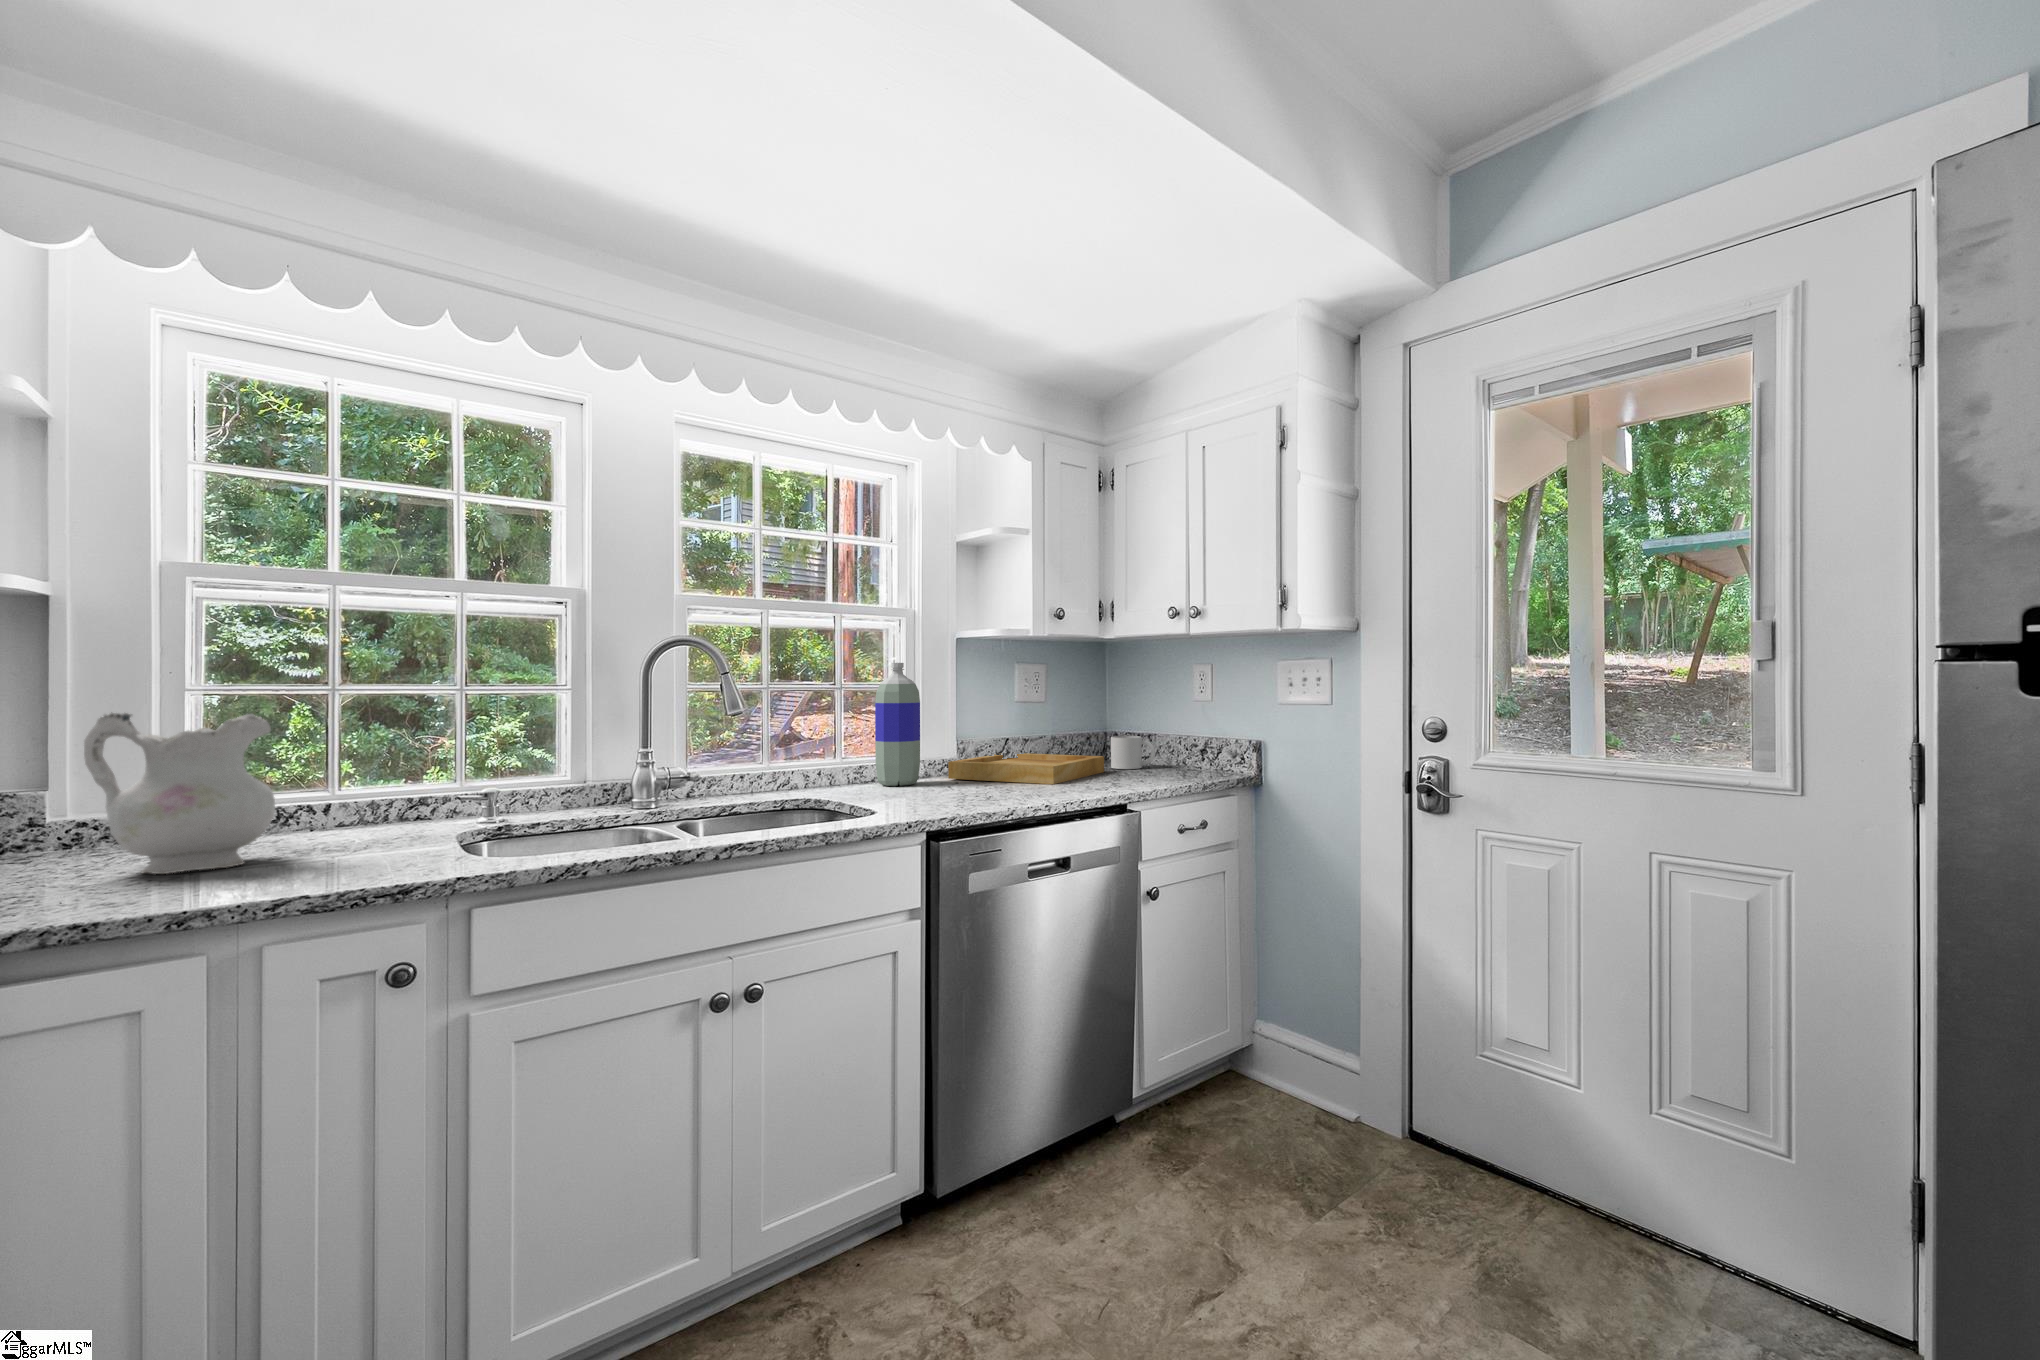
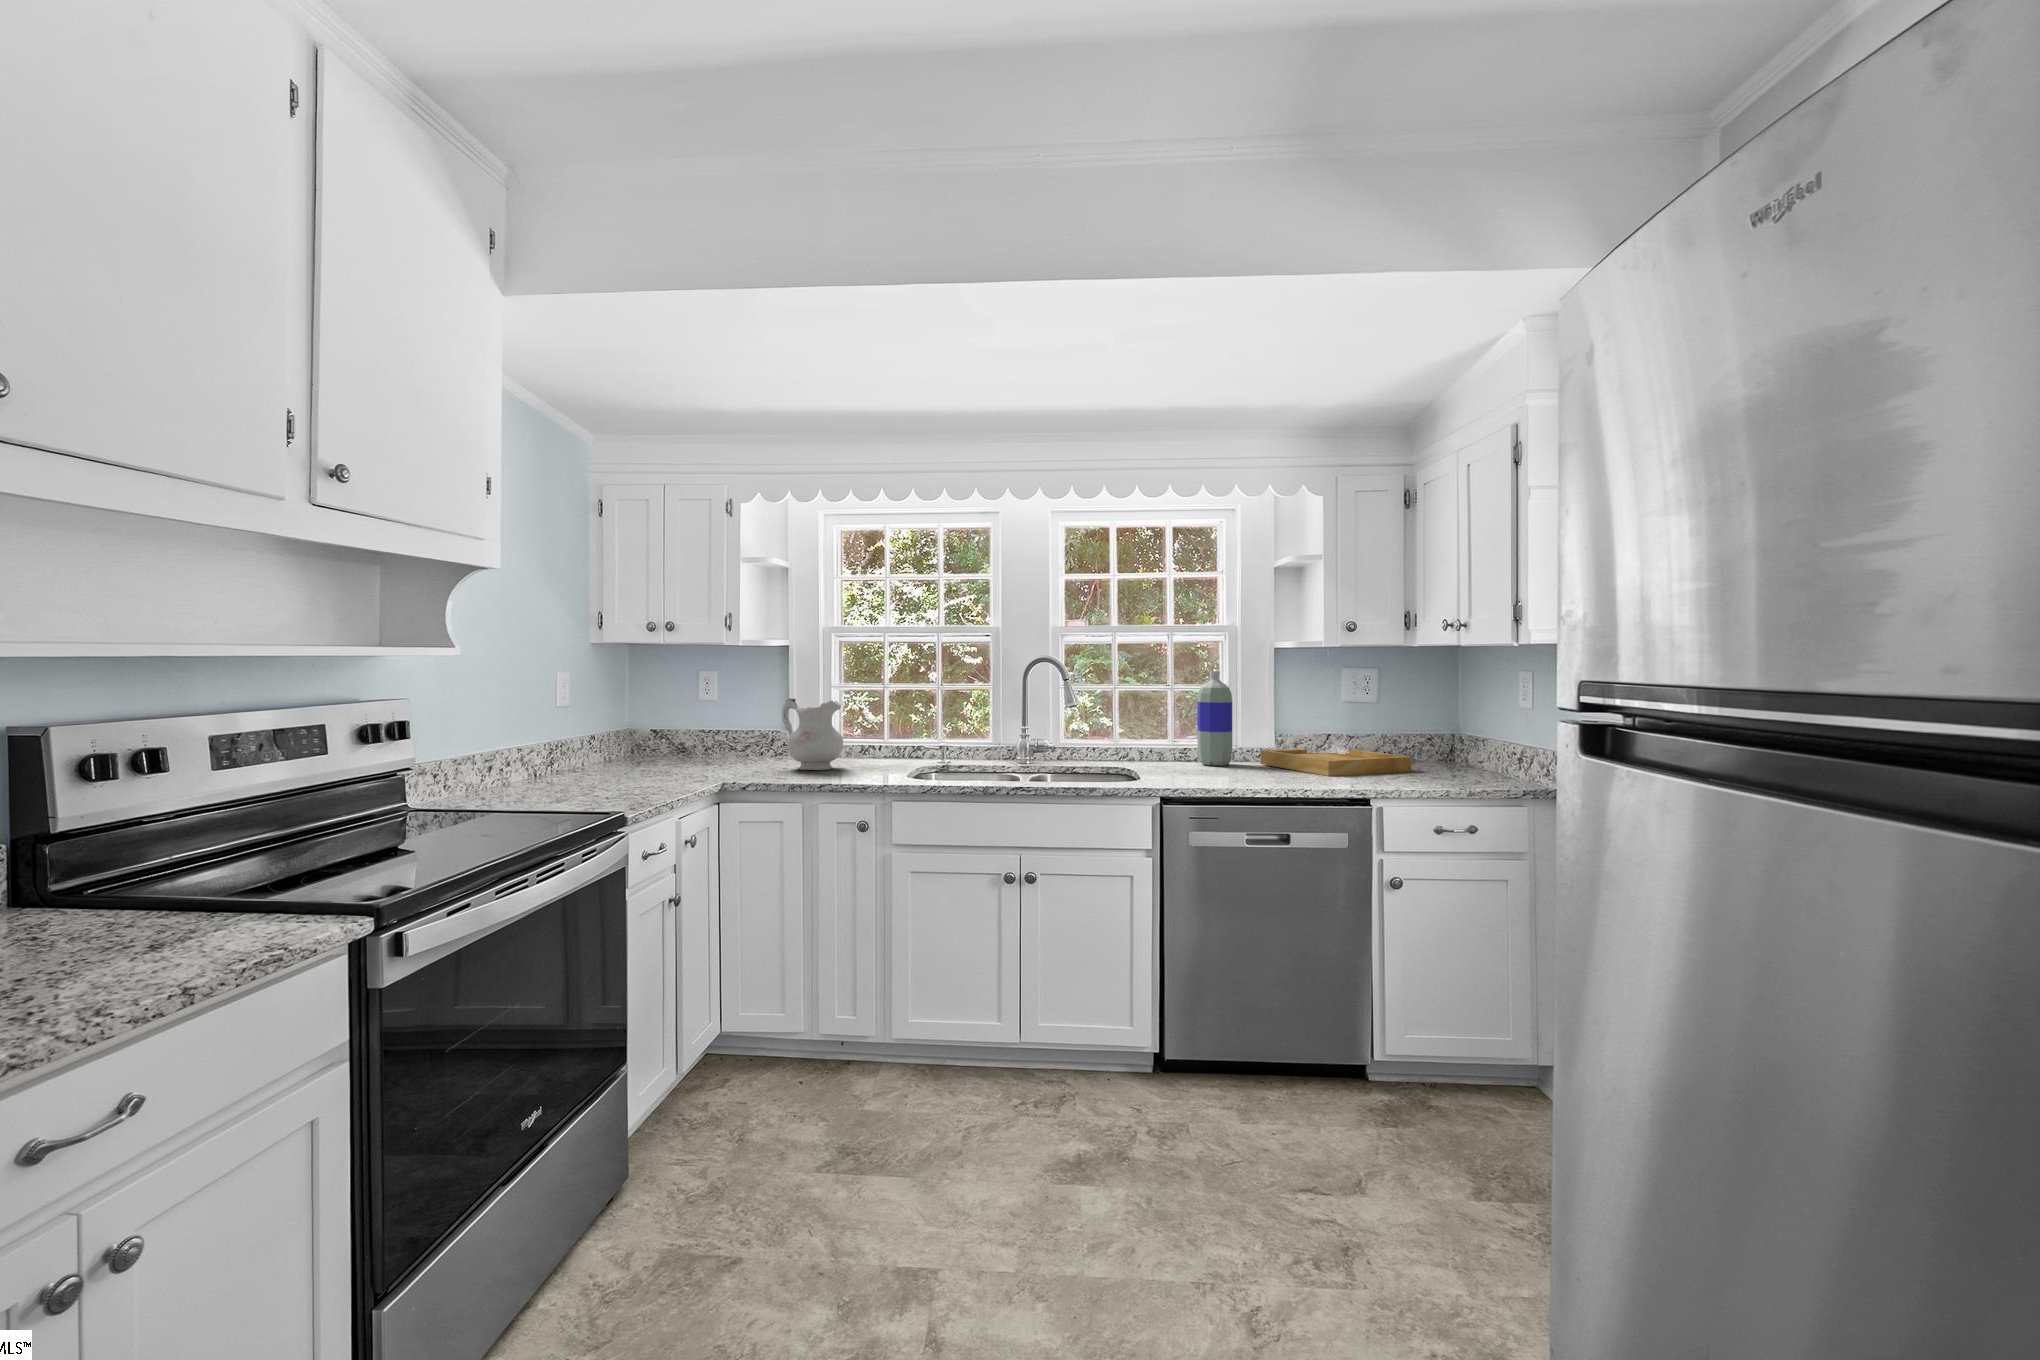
mug: present [1111,736,1155,769] -> none [1429,739,1473,771]

